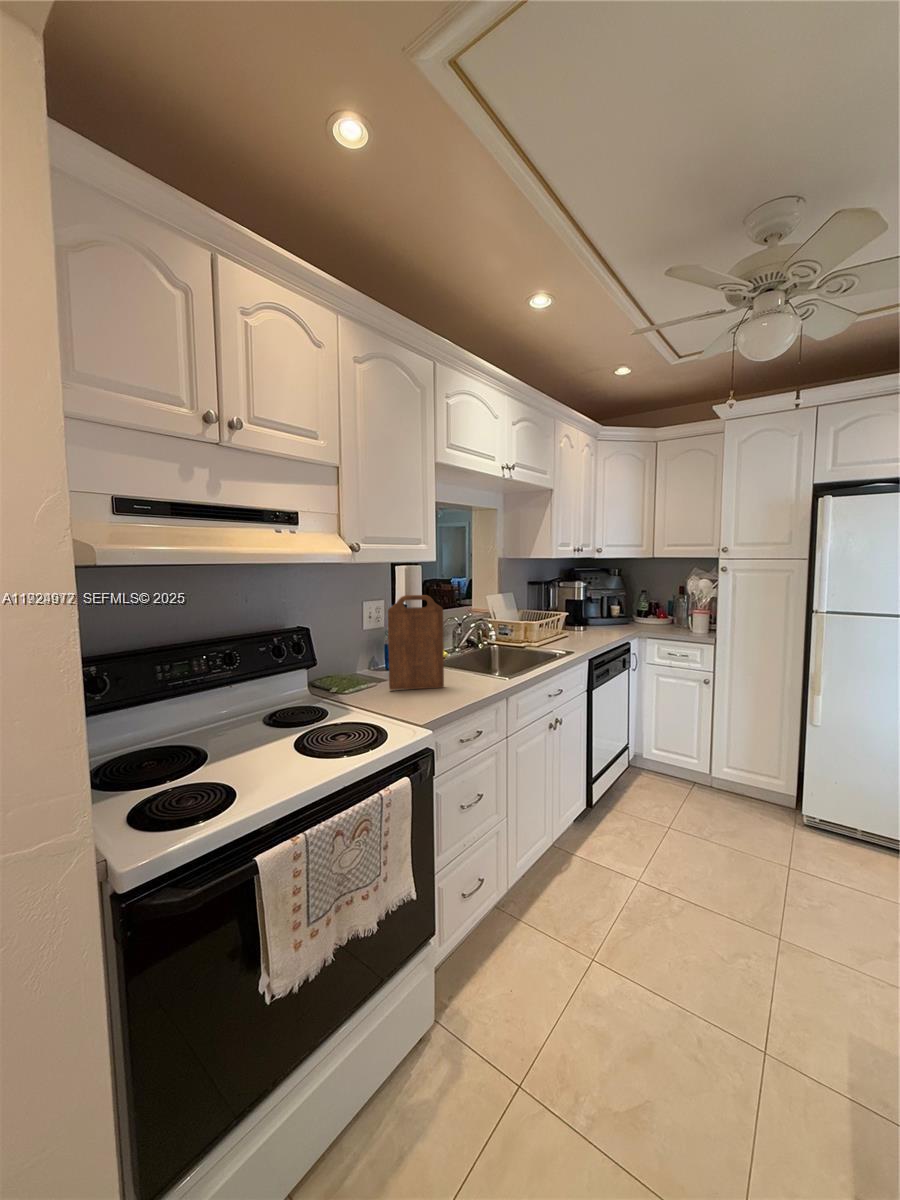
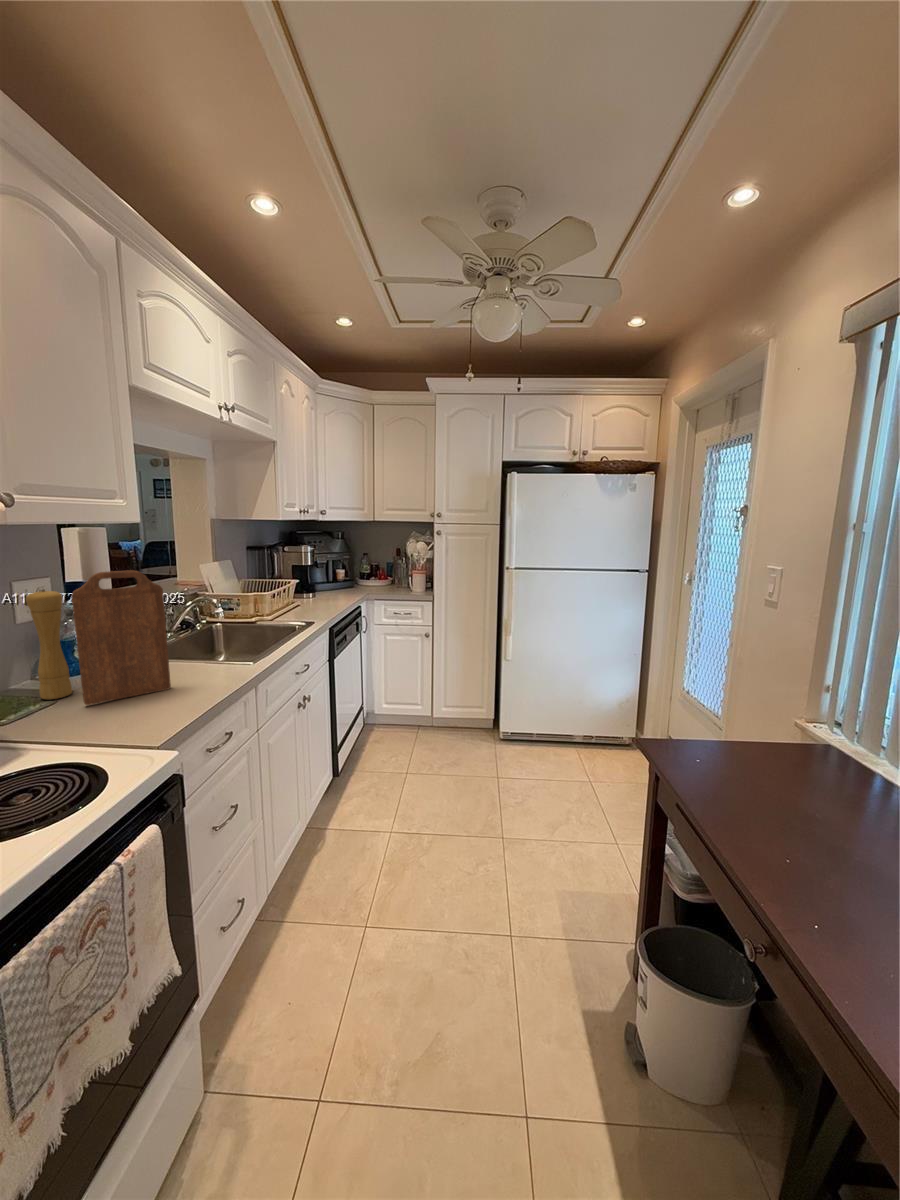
pepper mill: none [366,607,386,683] -> present [26,590,72,699]

